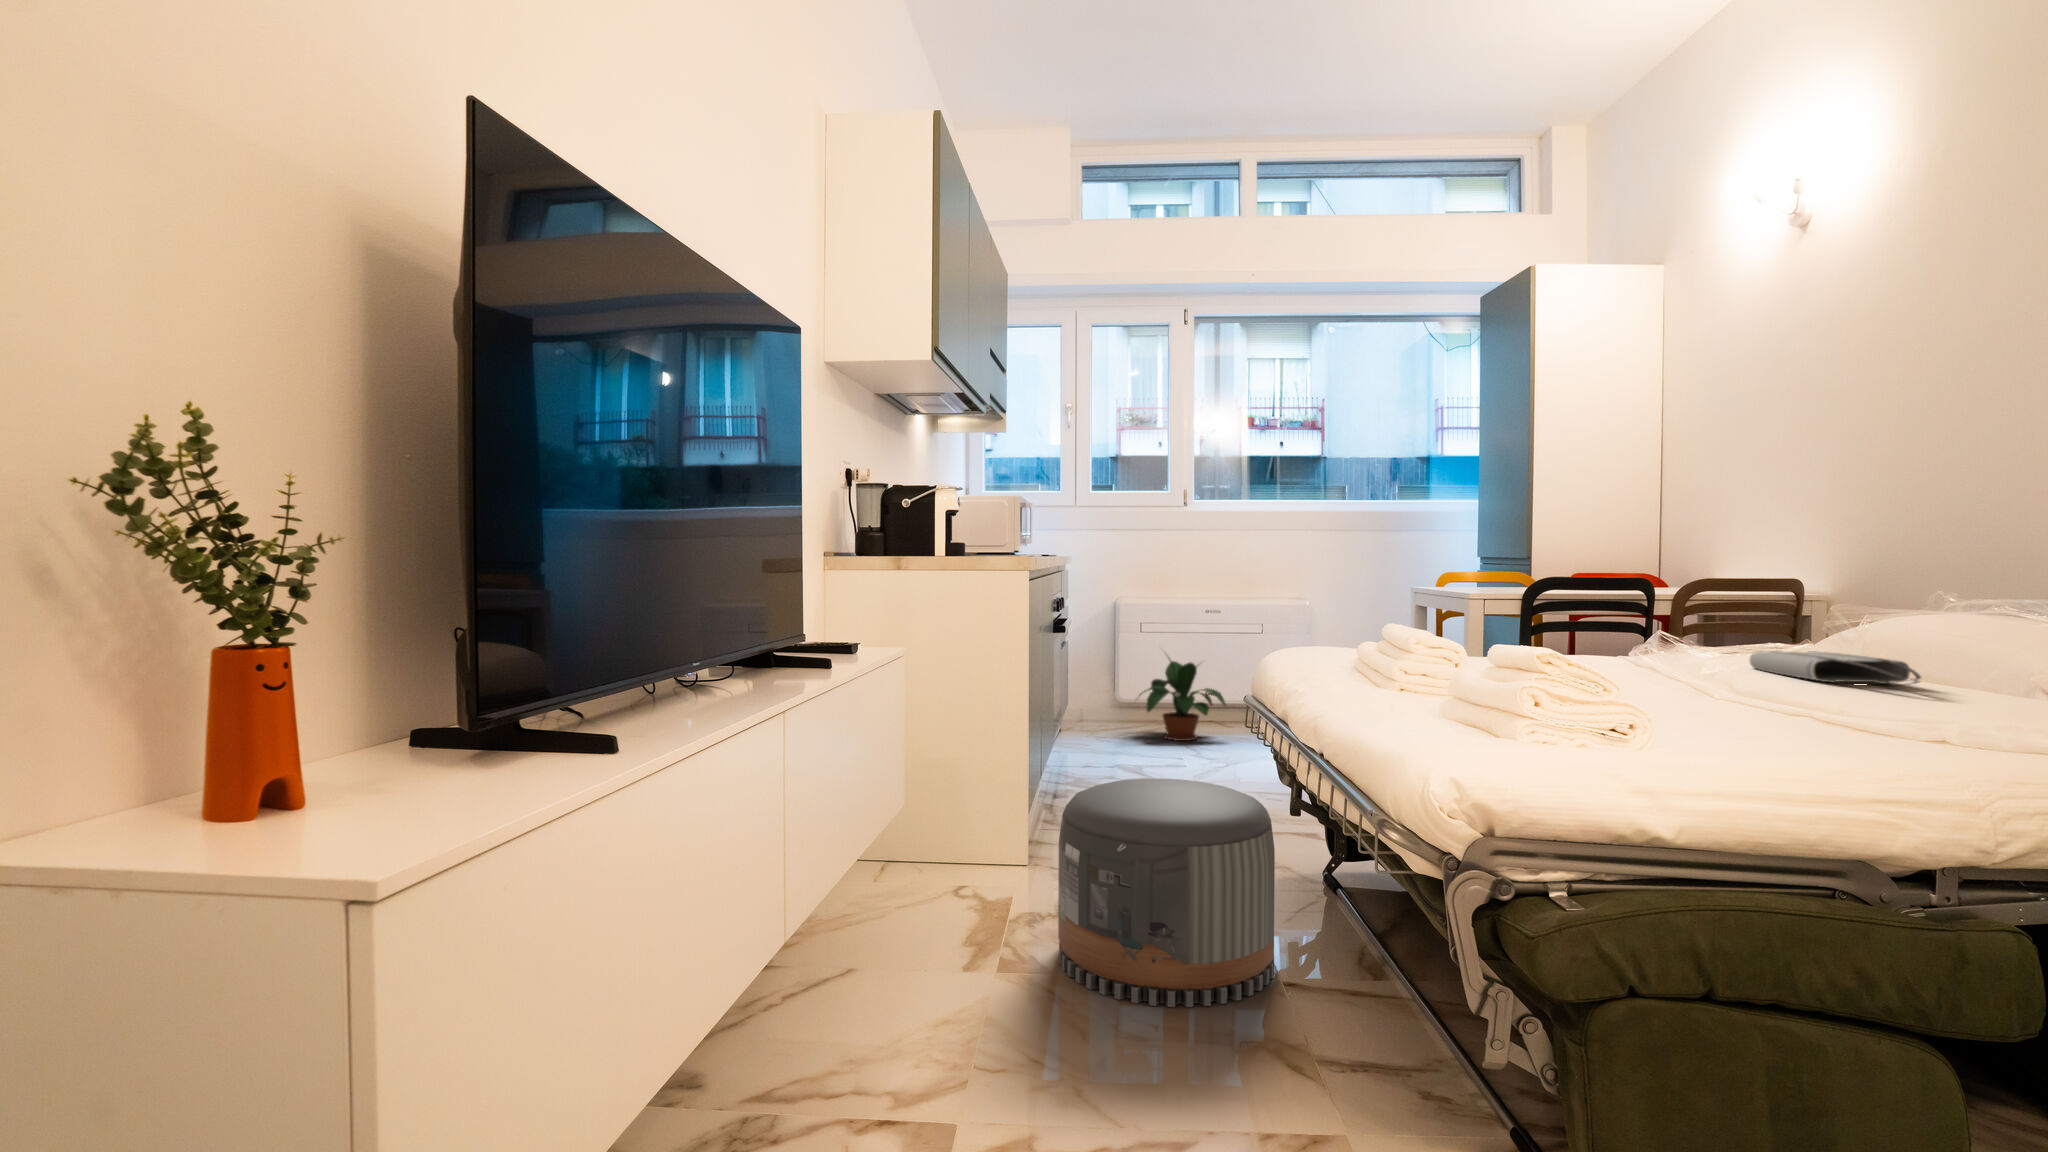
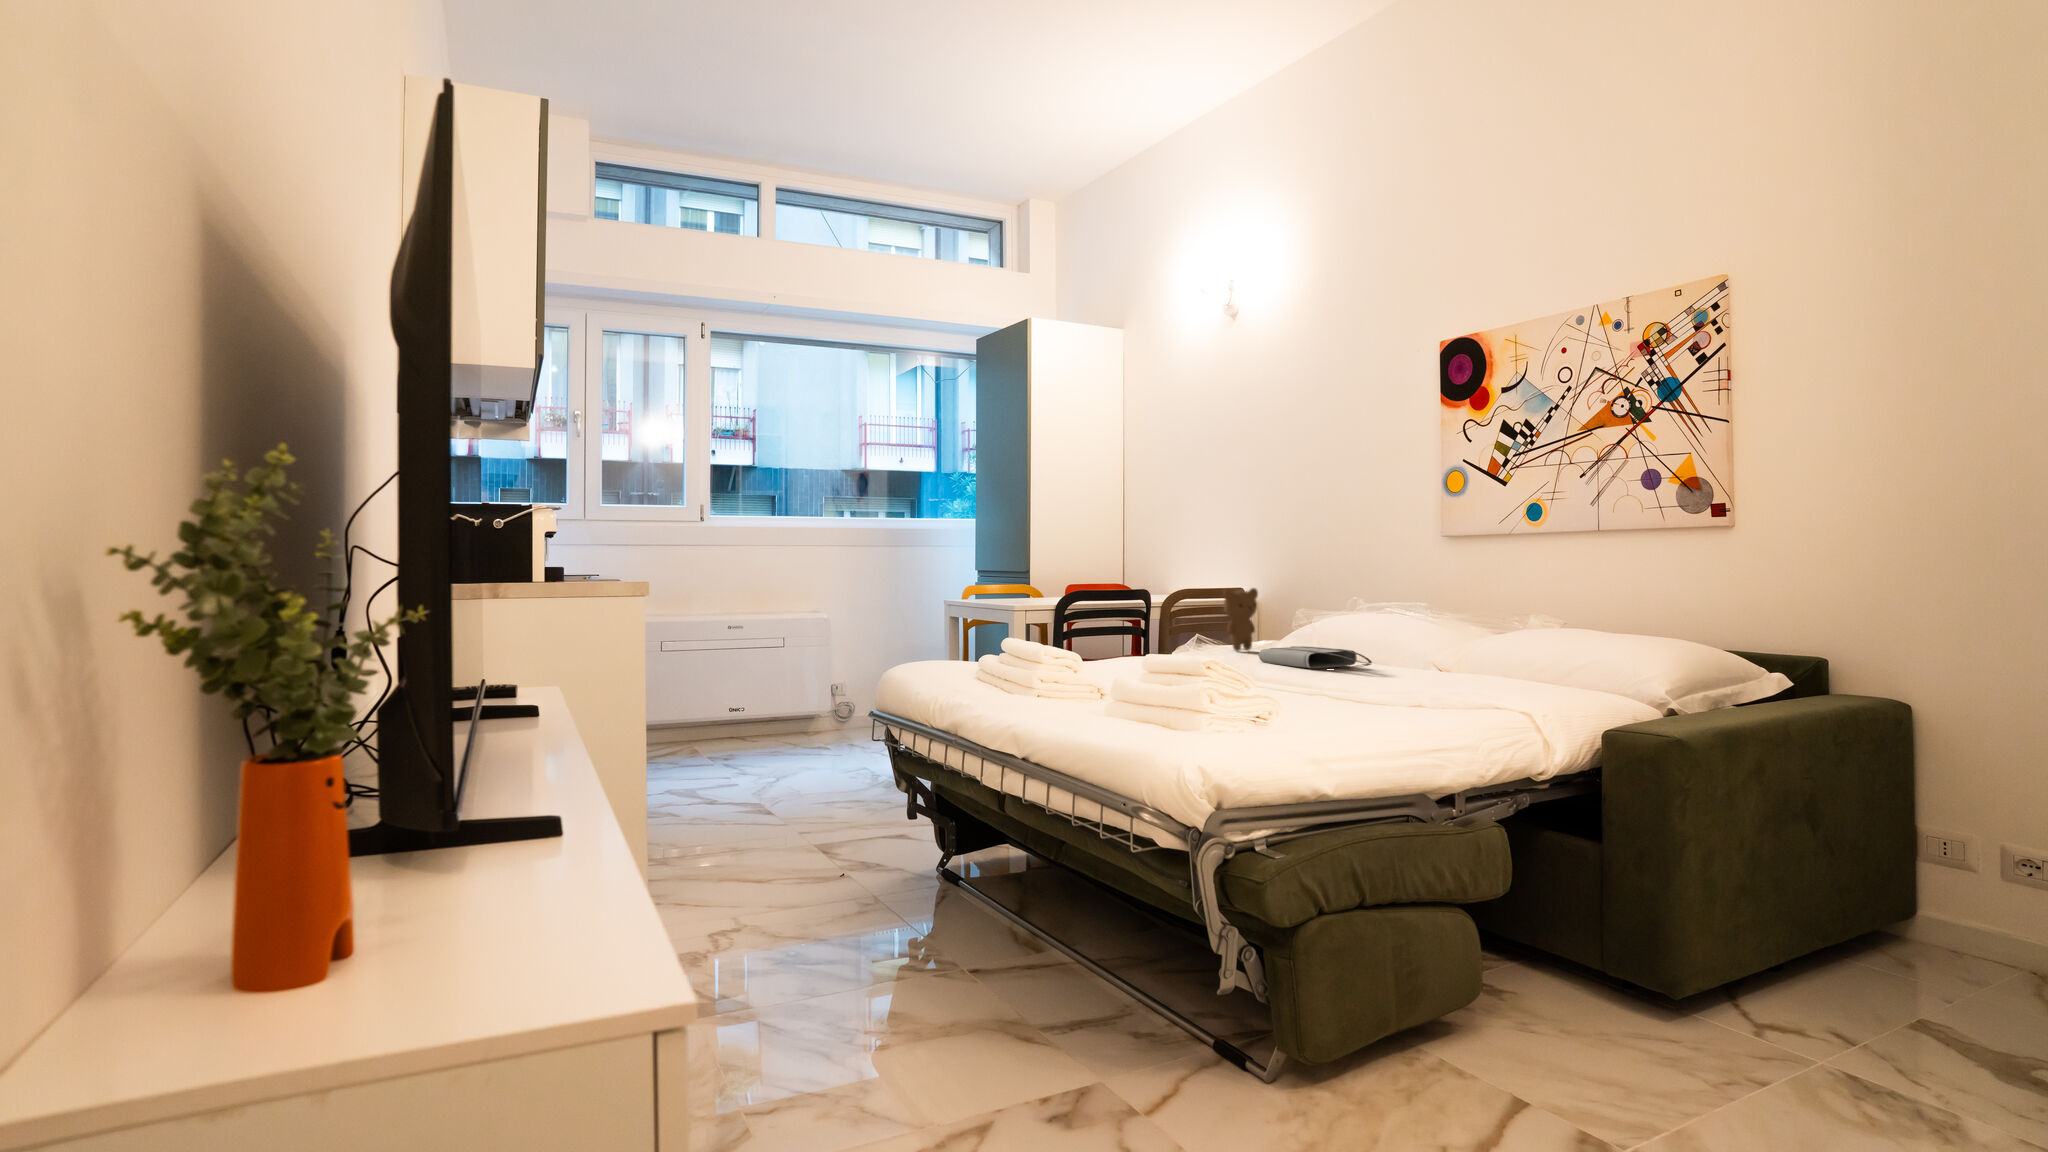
teddy bear: none [1718,573,1781,655] -> present [1223,588,1258,651]
potted plant: present [1140,659,1226,741] -> none [671,675,771,773]
pouf: present [1058,778,1275,1007] -> none [752,808,963,1030]

